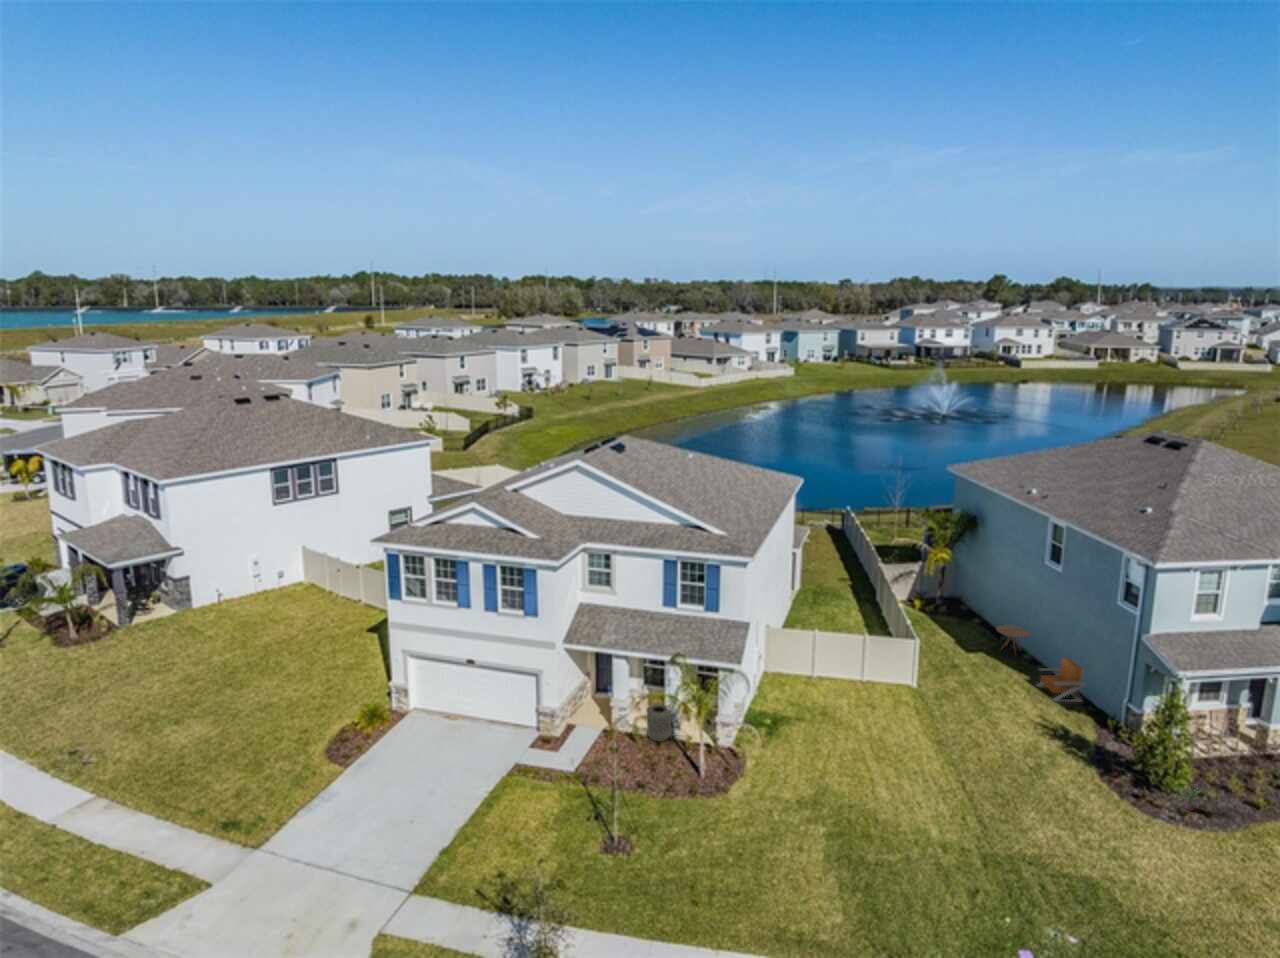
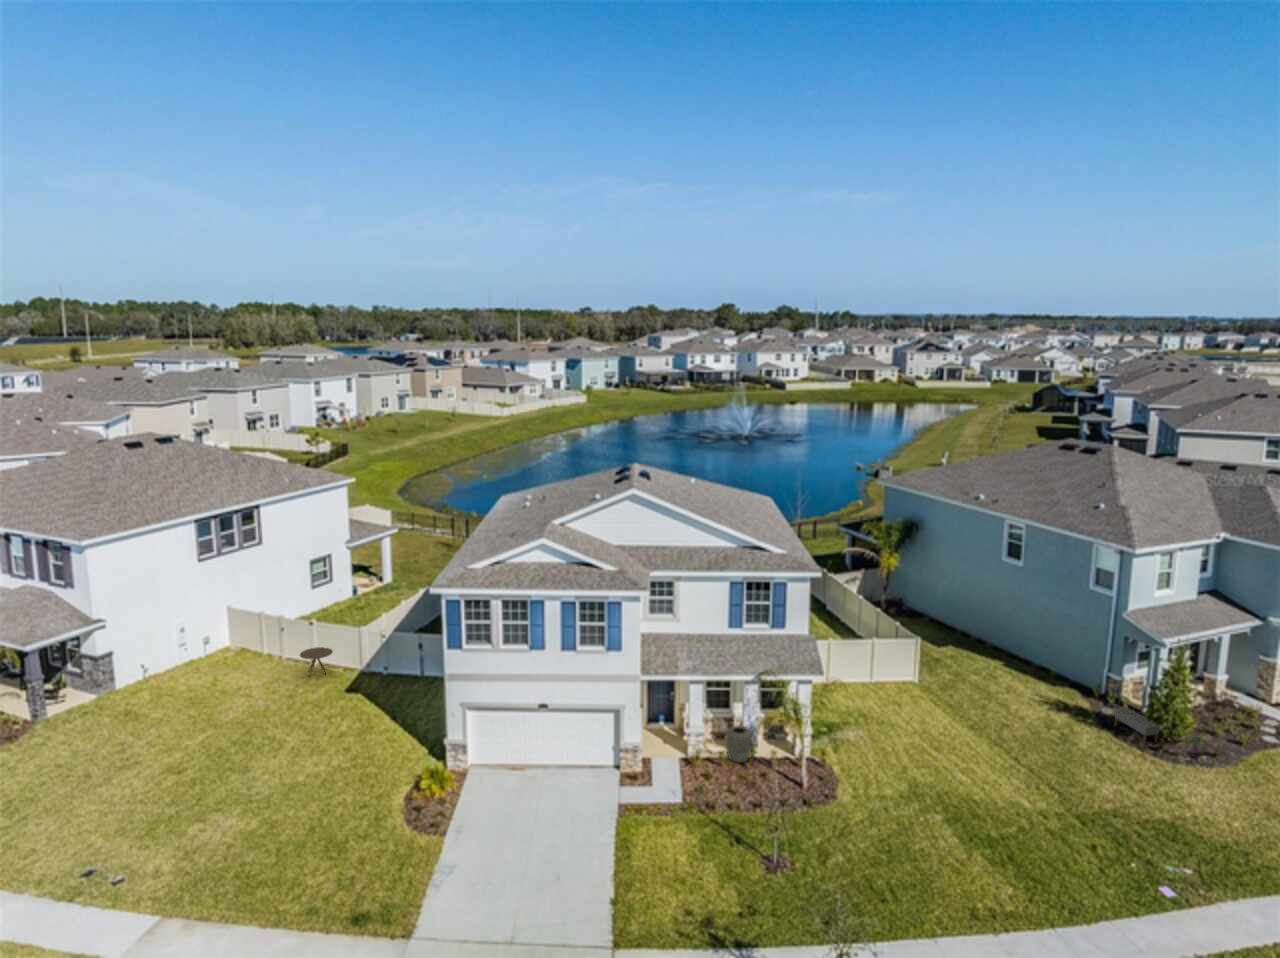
round table: present [997,625,1030,649] -> present [300,647,333,675]
lounge chair: present [1038,657,1085,702] -> none [1017,641,1064,681]
bench: none [1108,745,1153,790] -> present [1115,708,1159,744]

